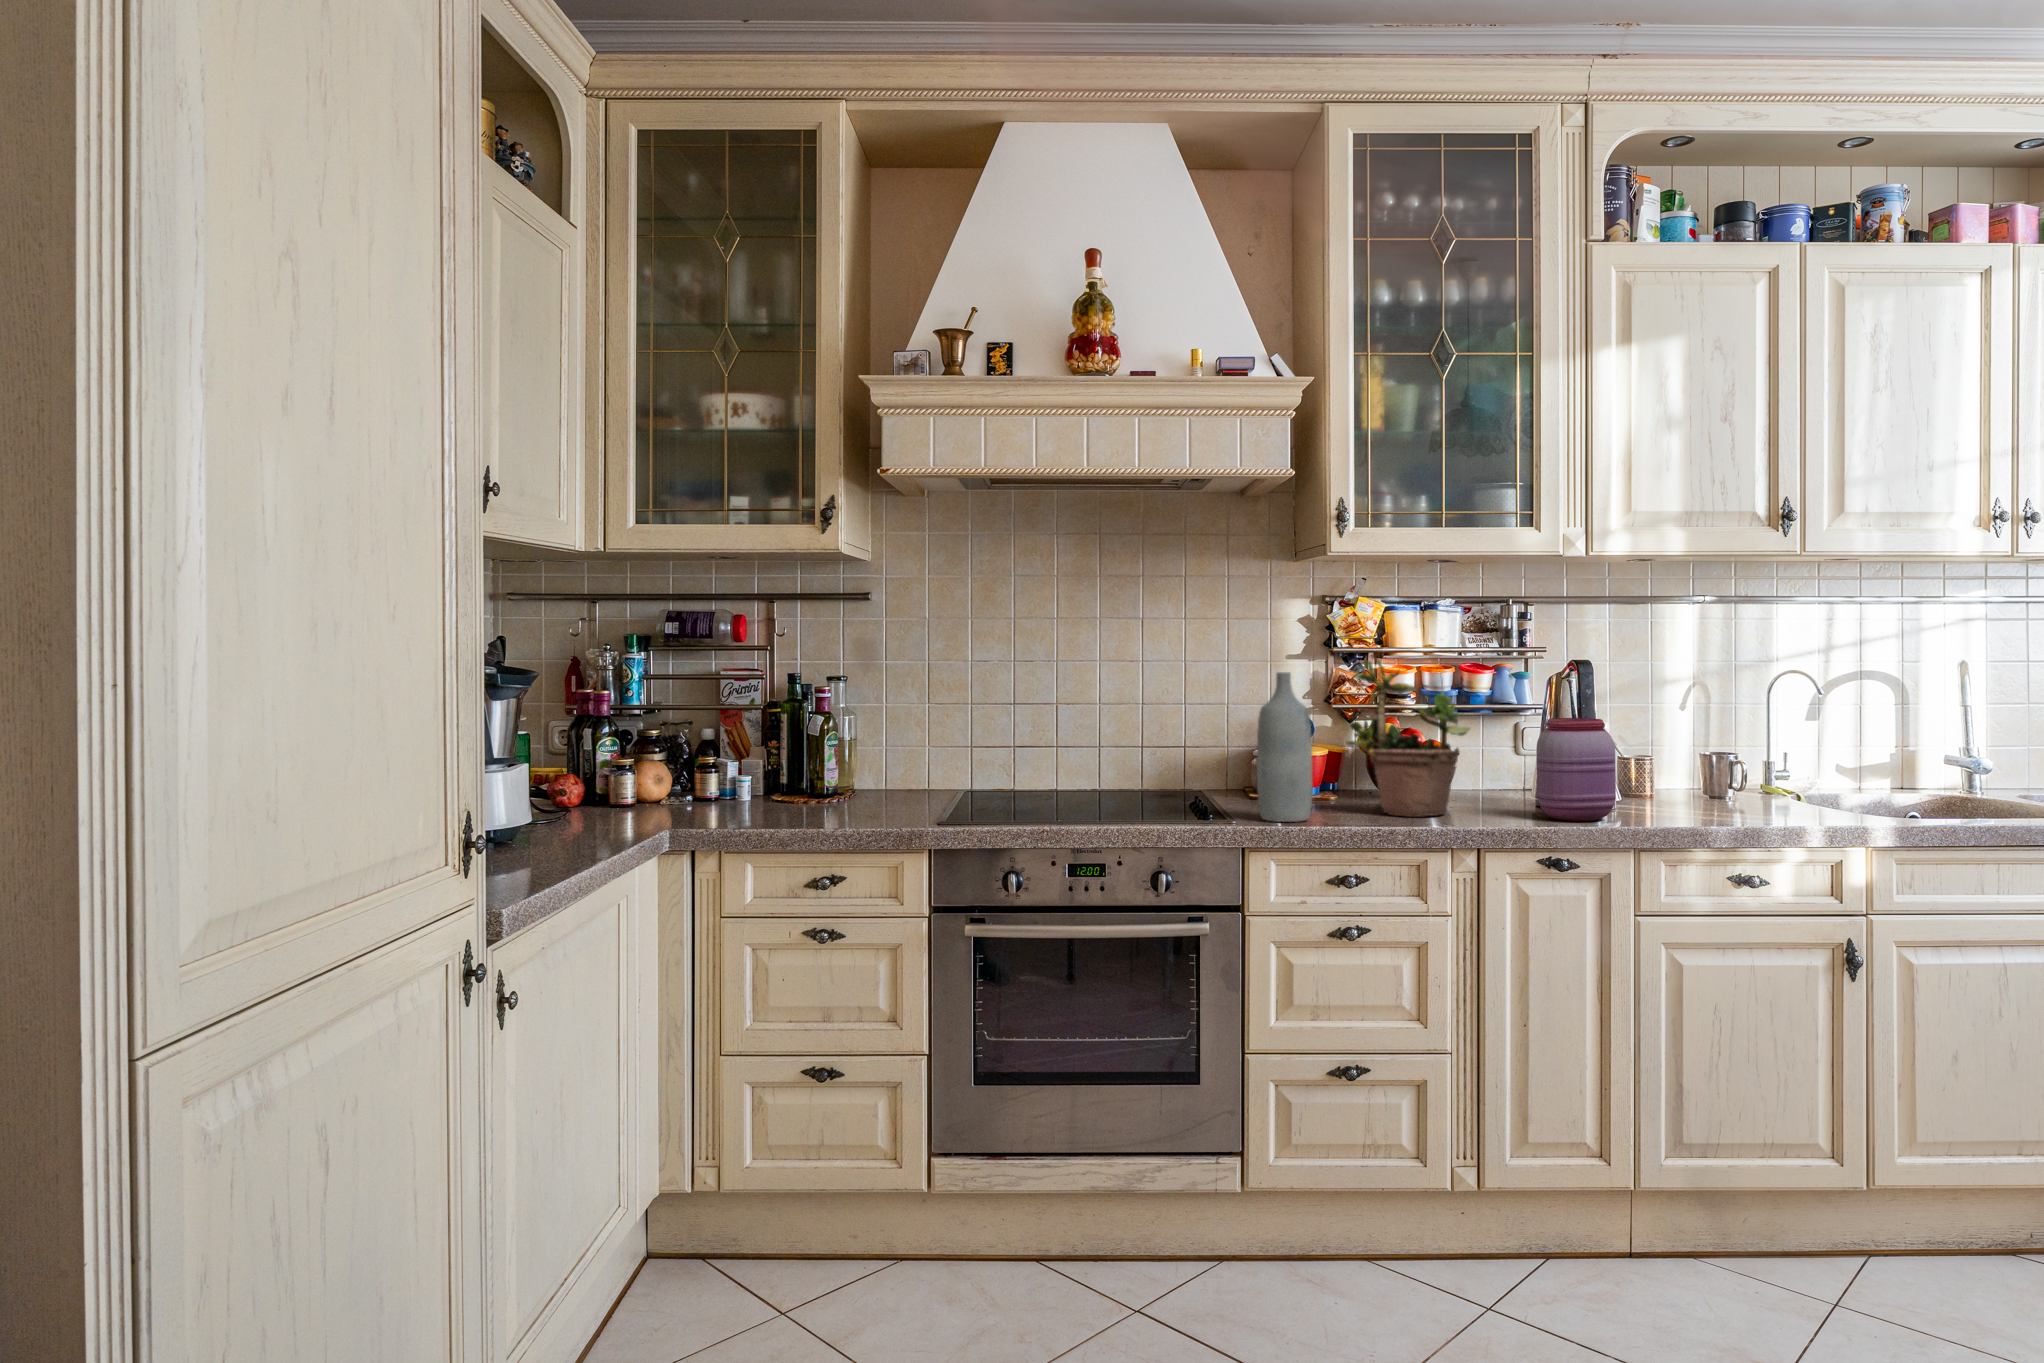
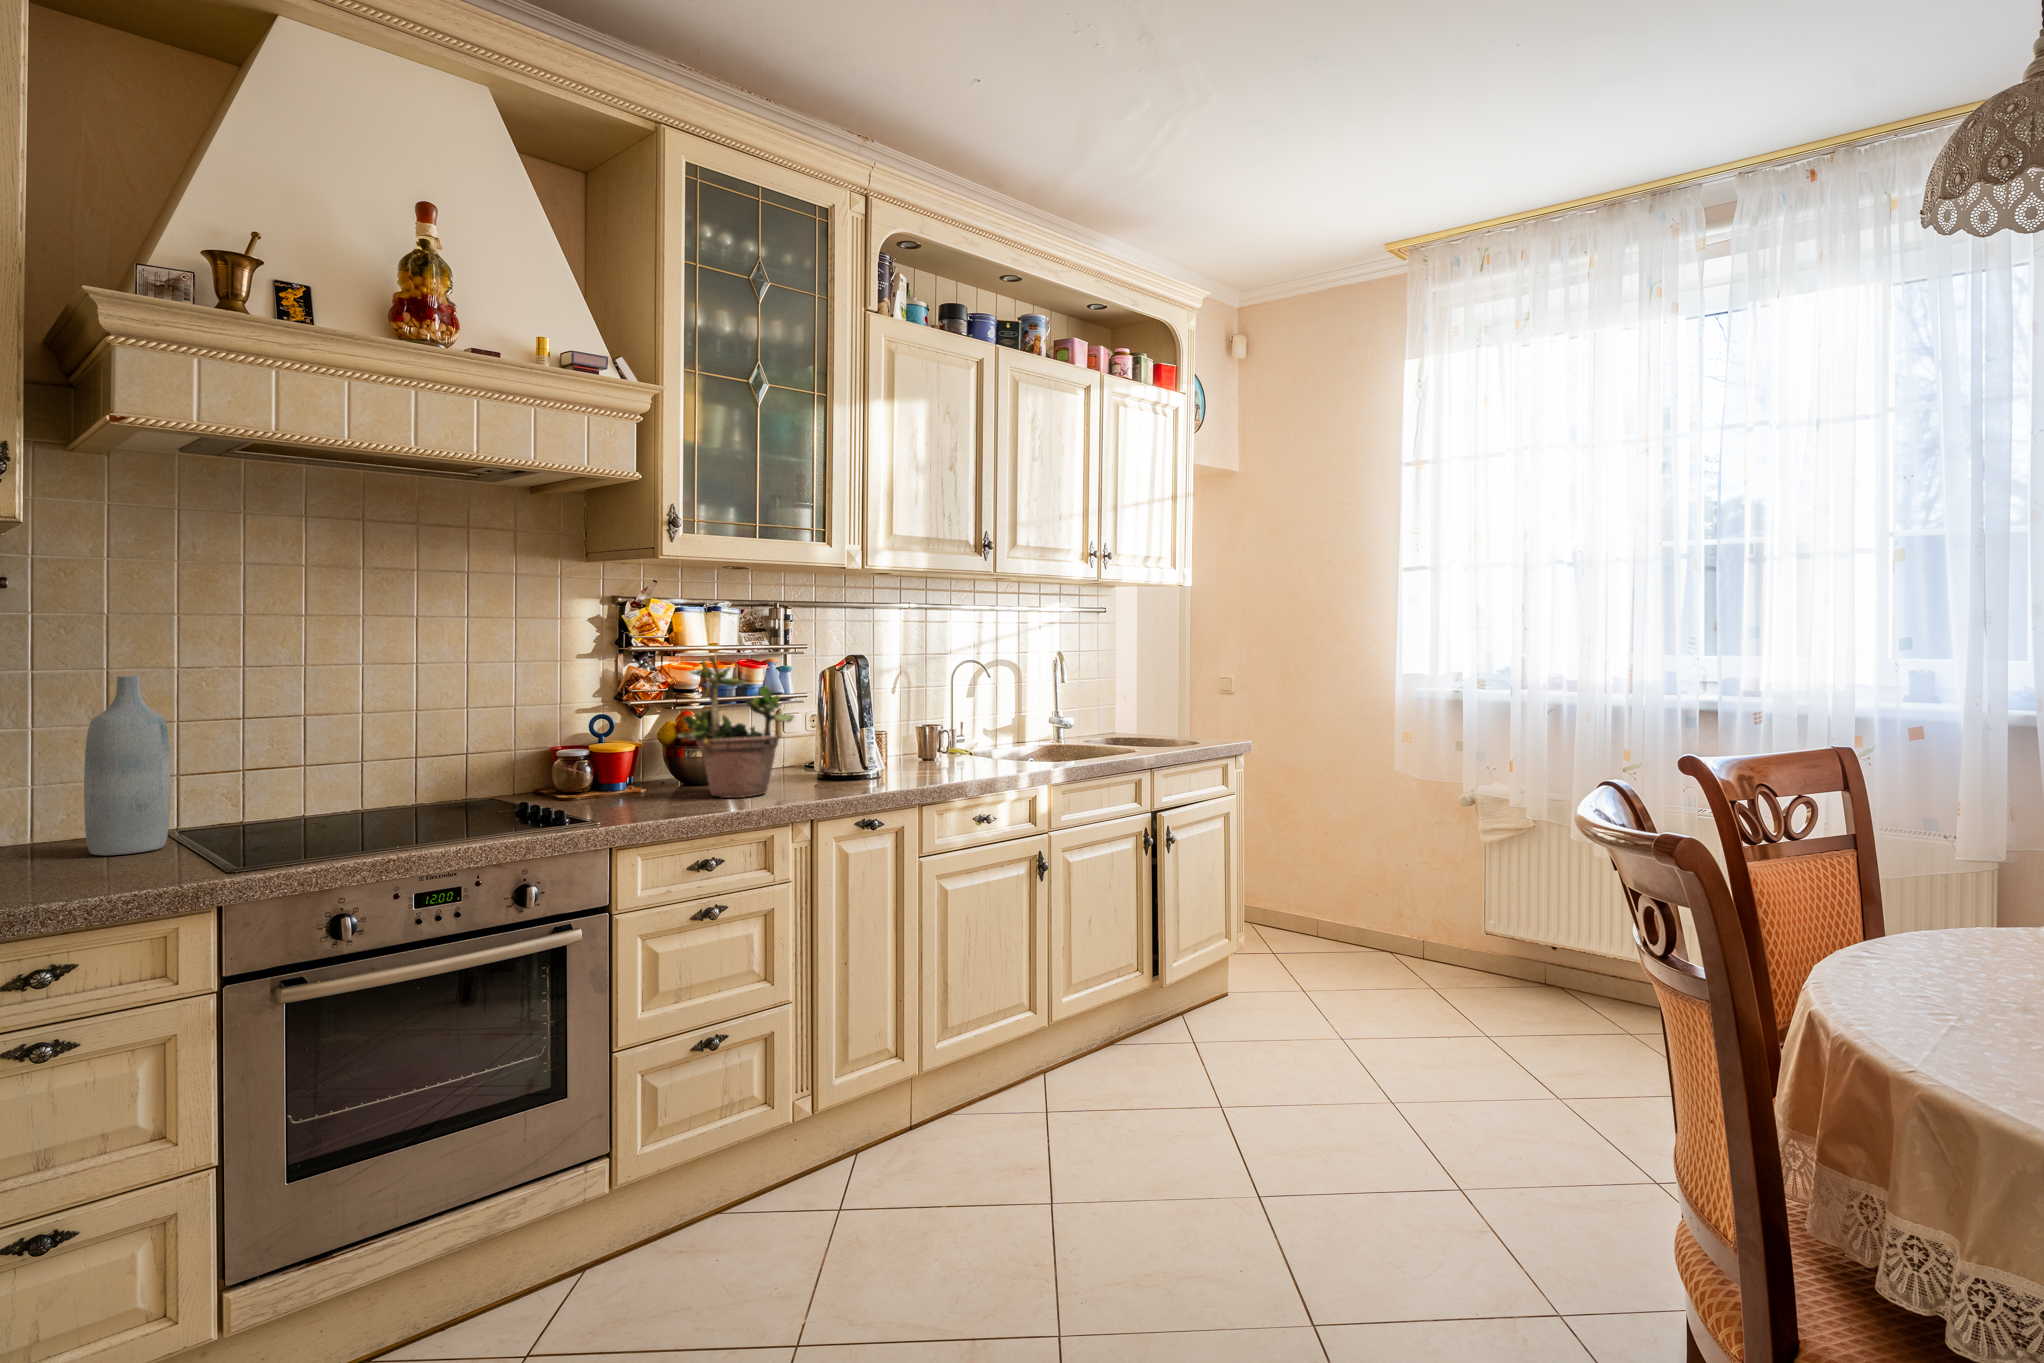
bottle: present [1257,672,1313,822] -> present [84,676,170,855]
jar: present [1536,718,1616,821] -> none [838,703,899,787]

